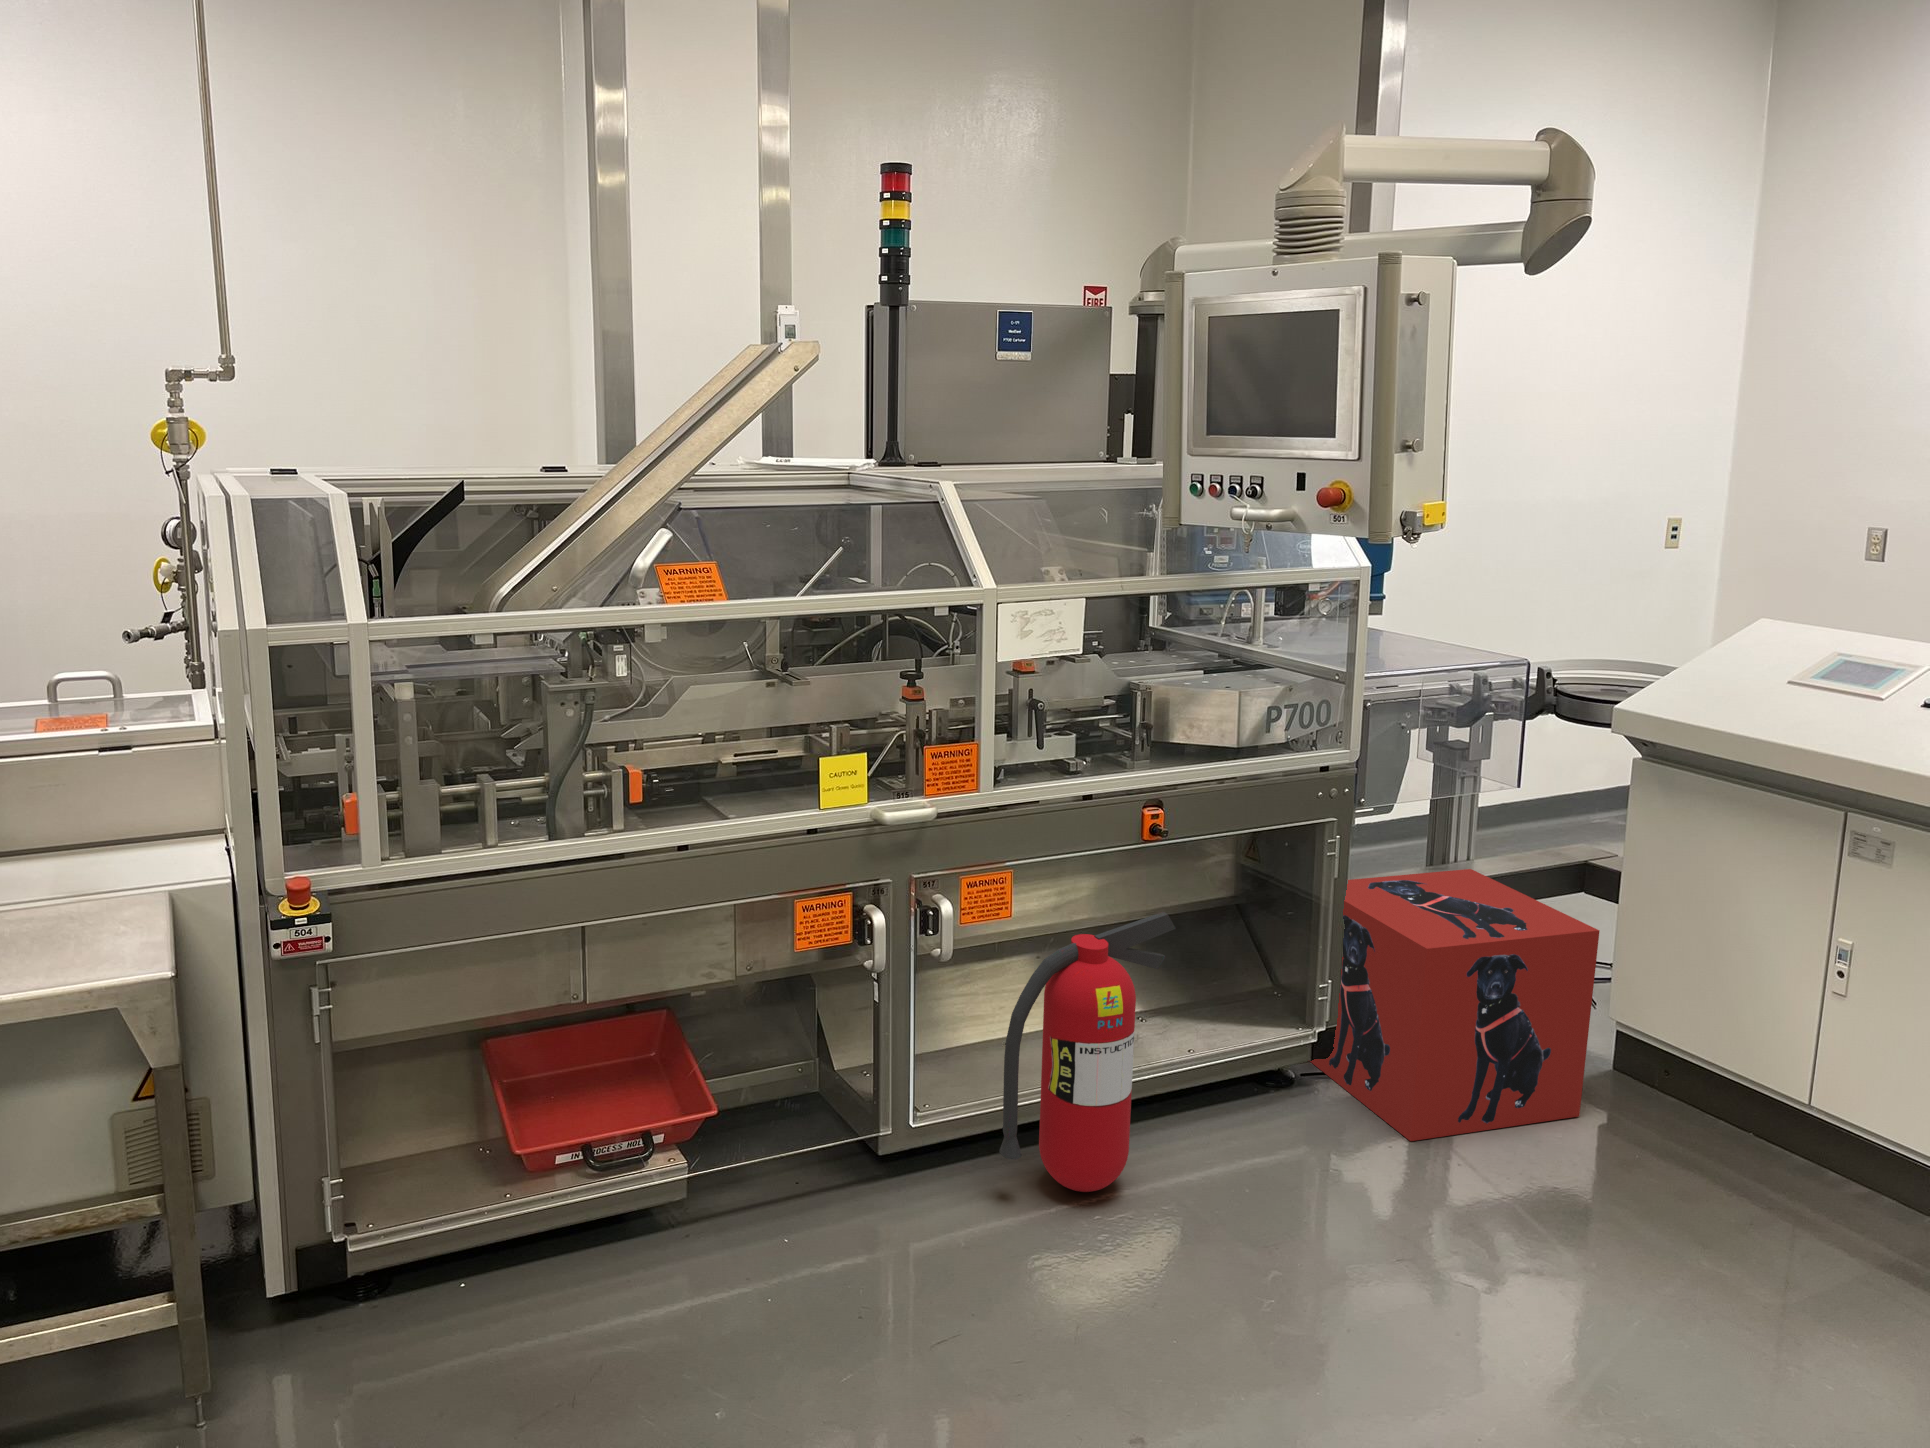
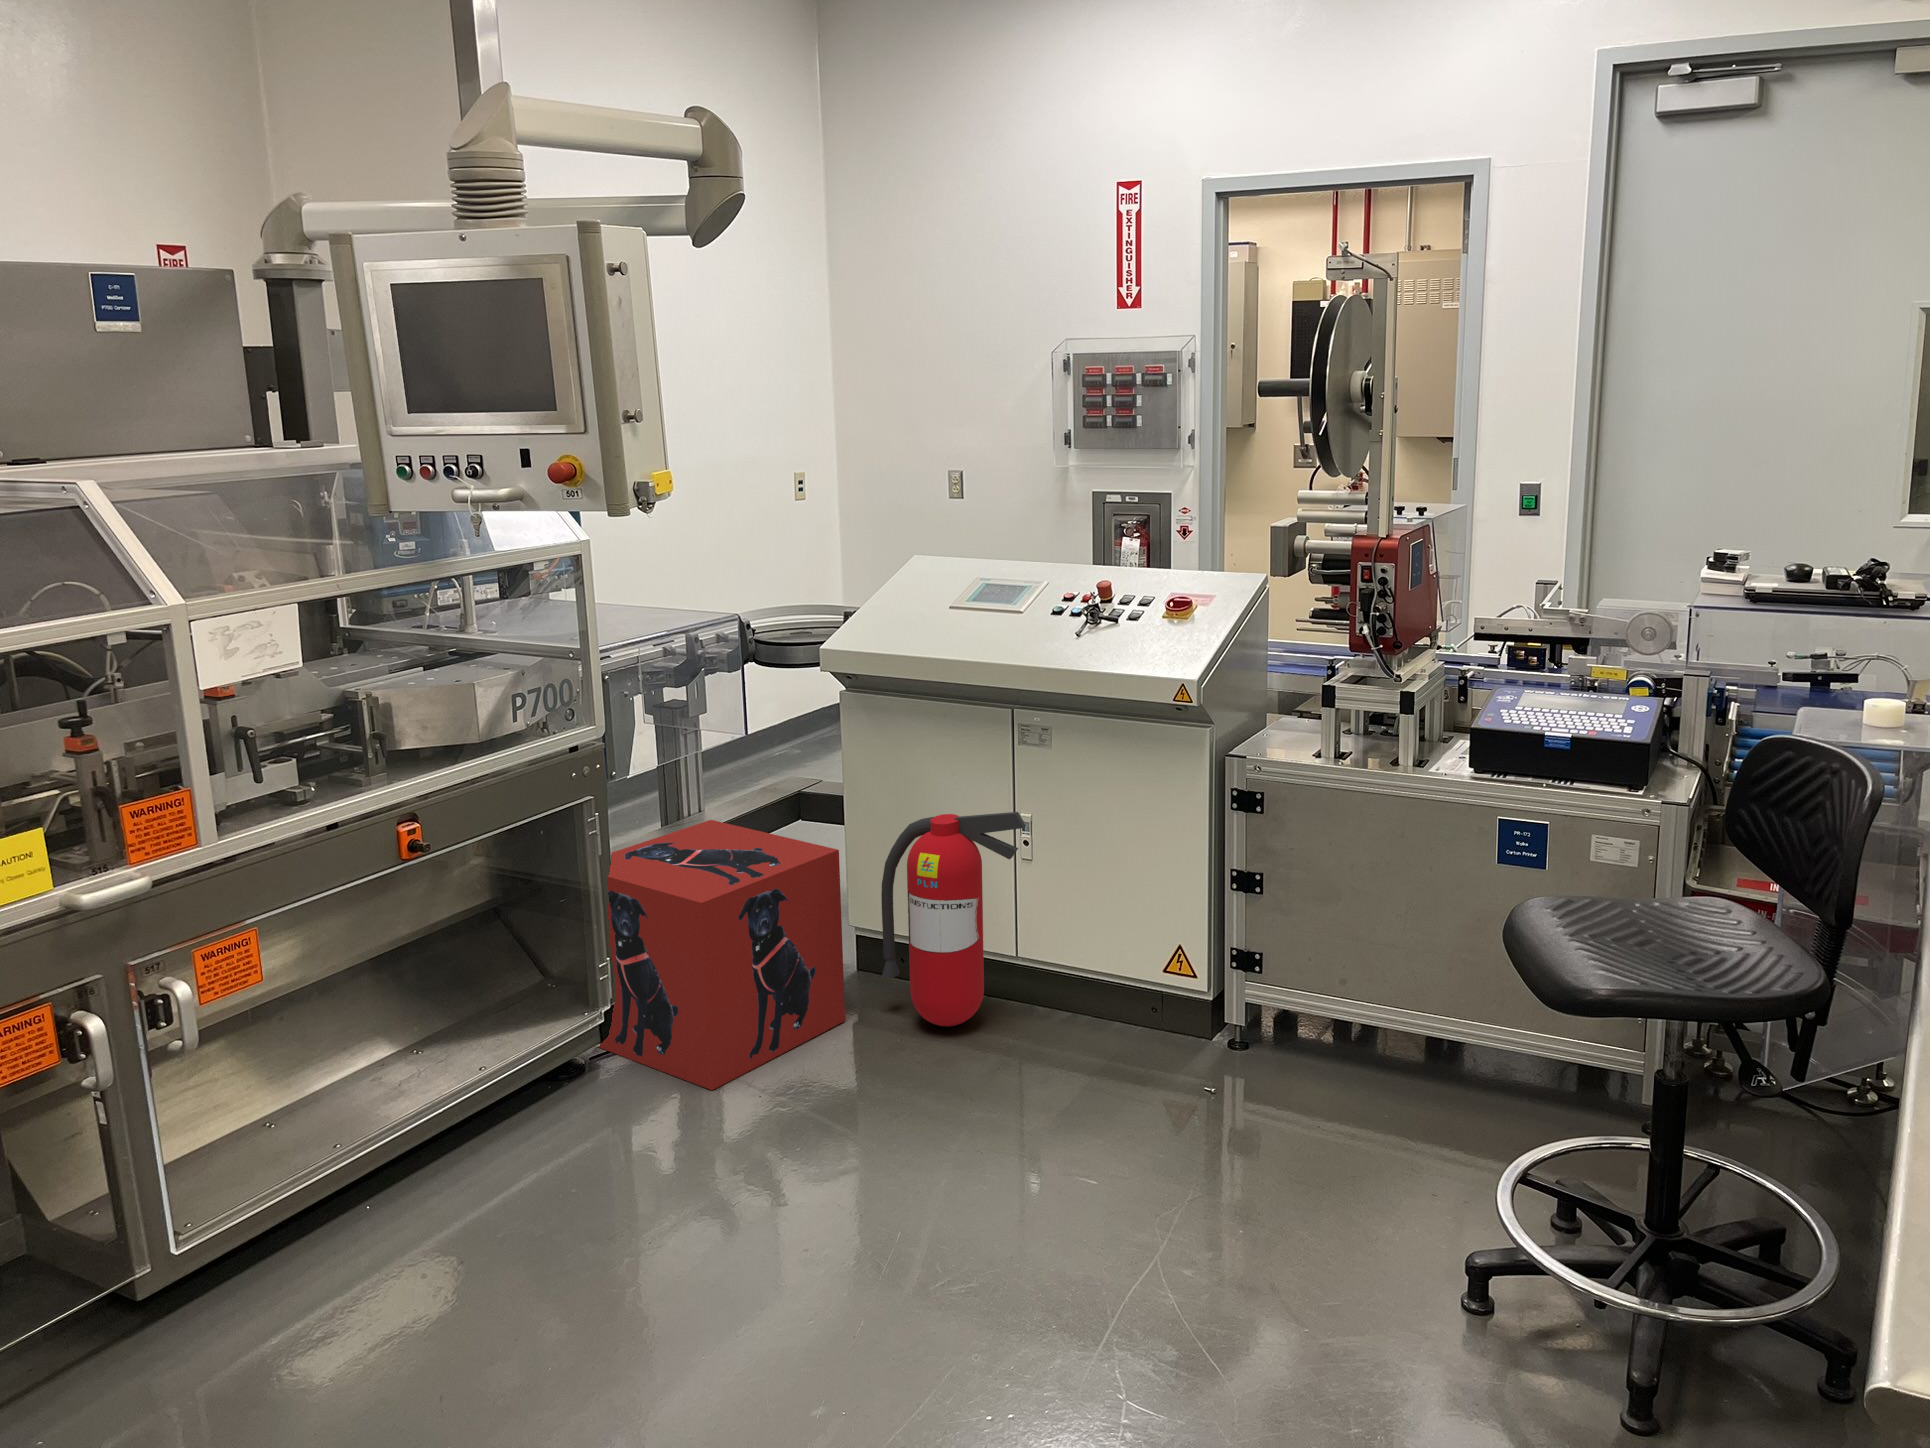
fire extinguisher: present [999,912,1176,1192] -> present [881,812,1026,1026]

